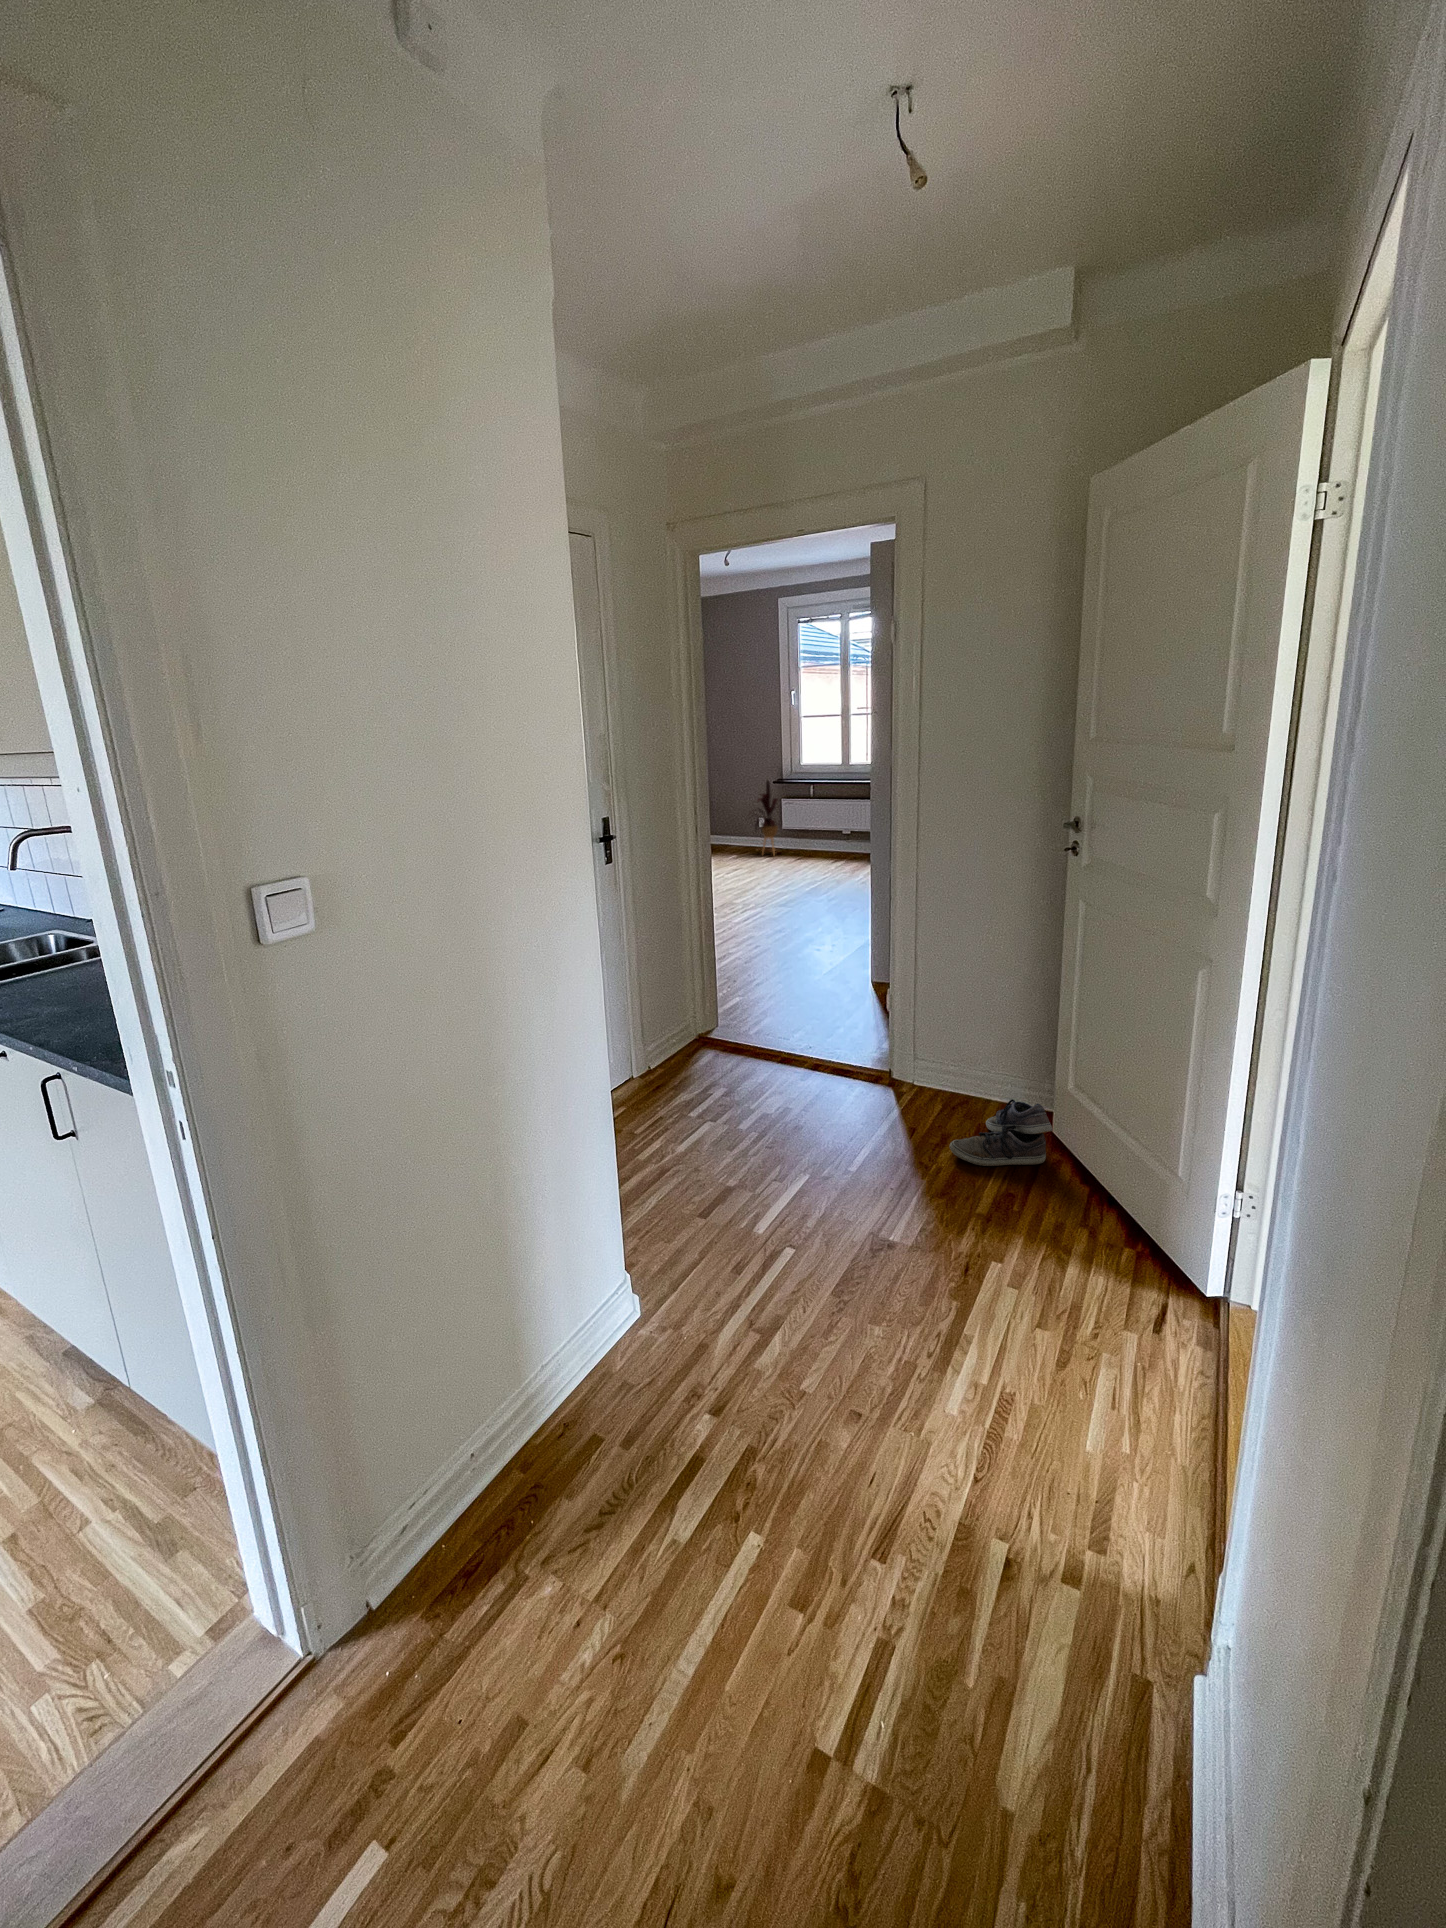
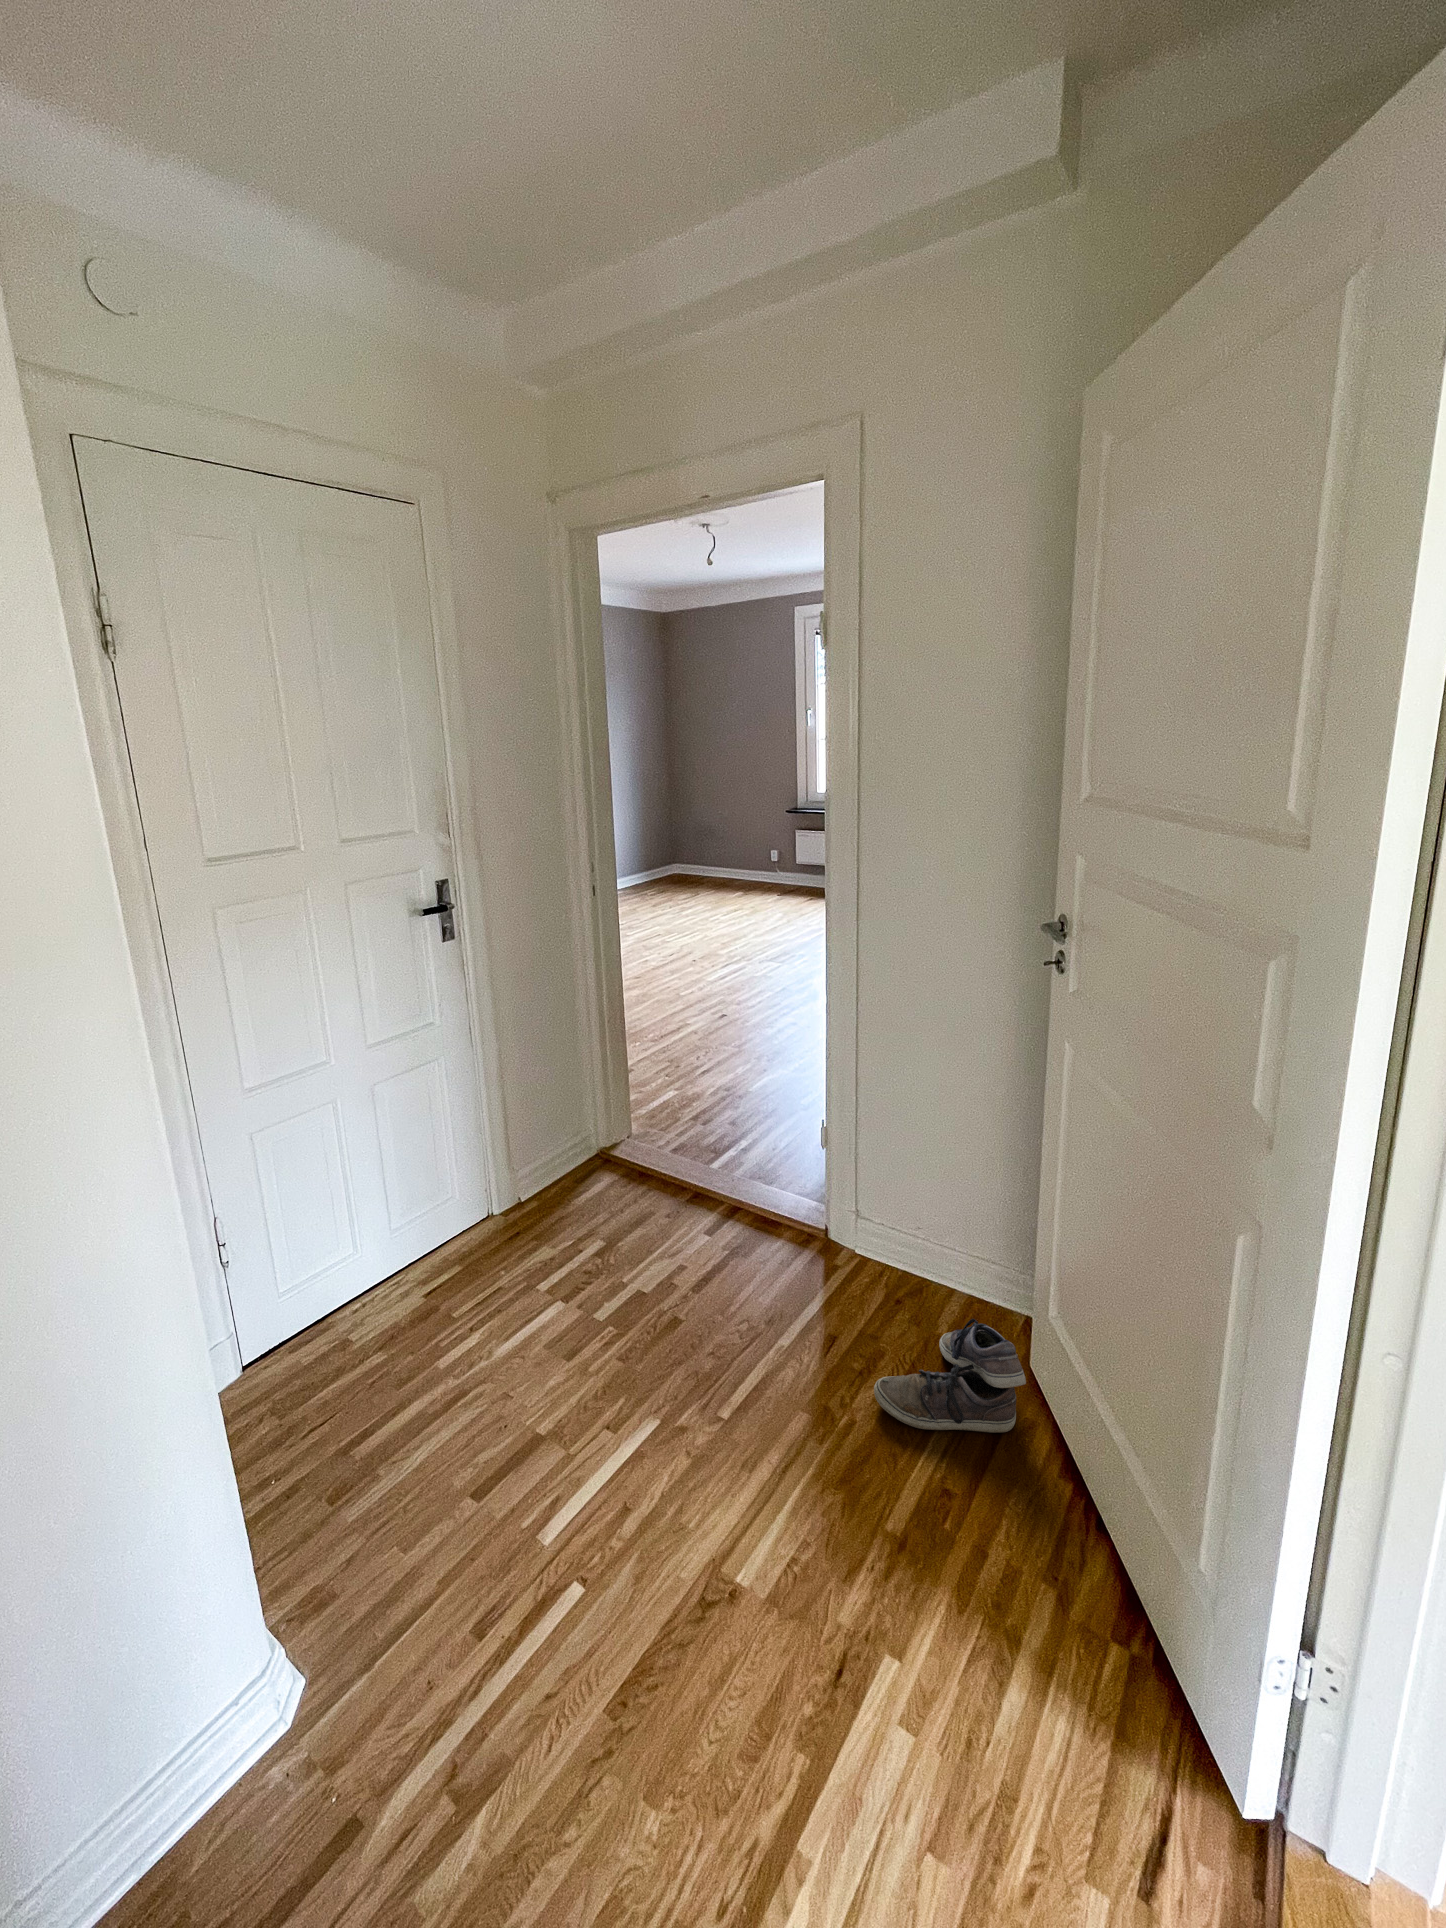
house plant: present [755,780,778,855] -> none [751,804,794,892]

